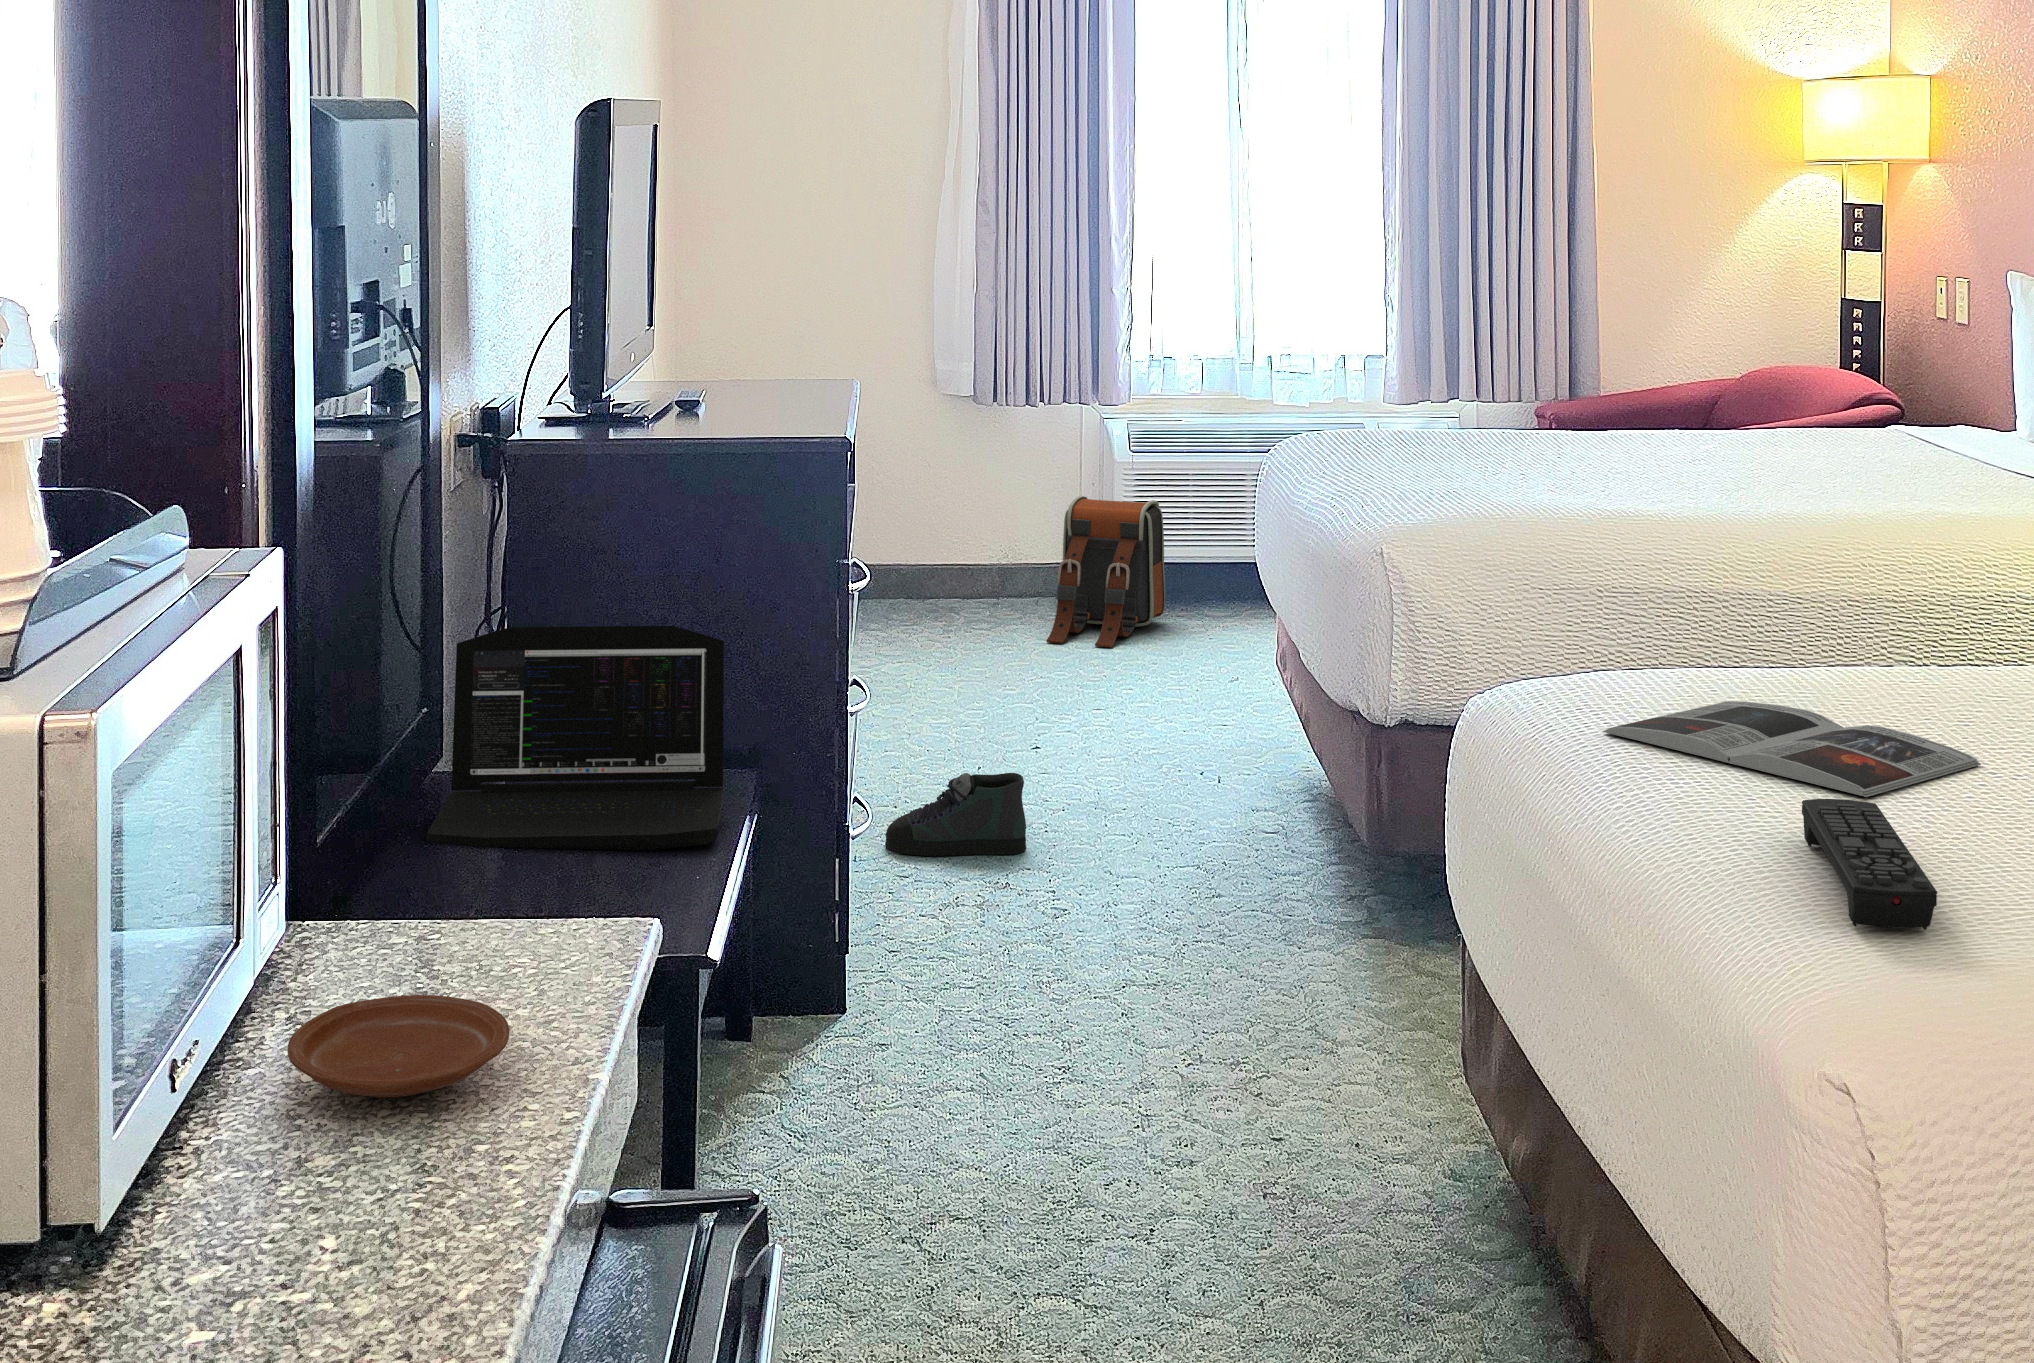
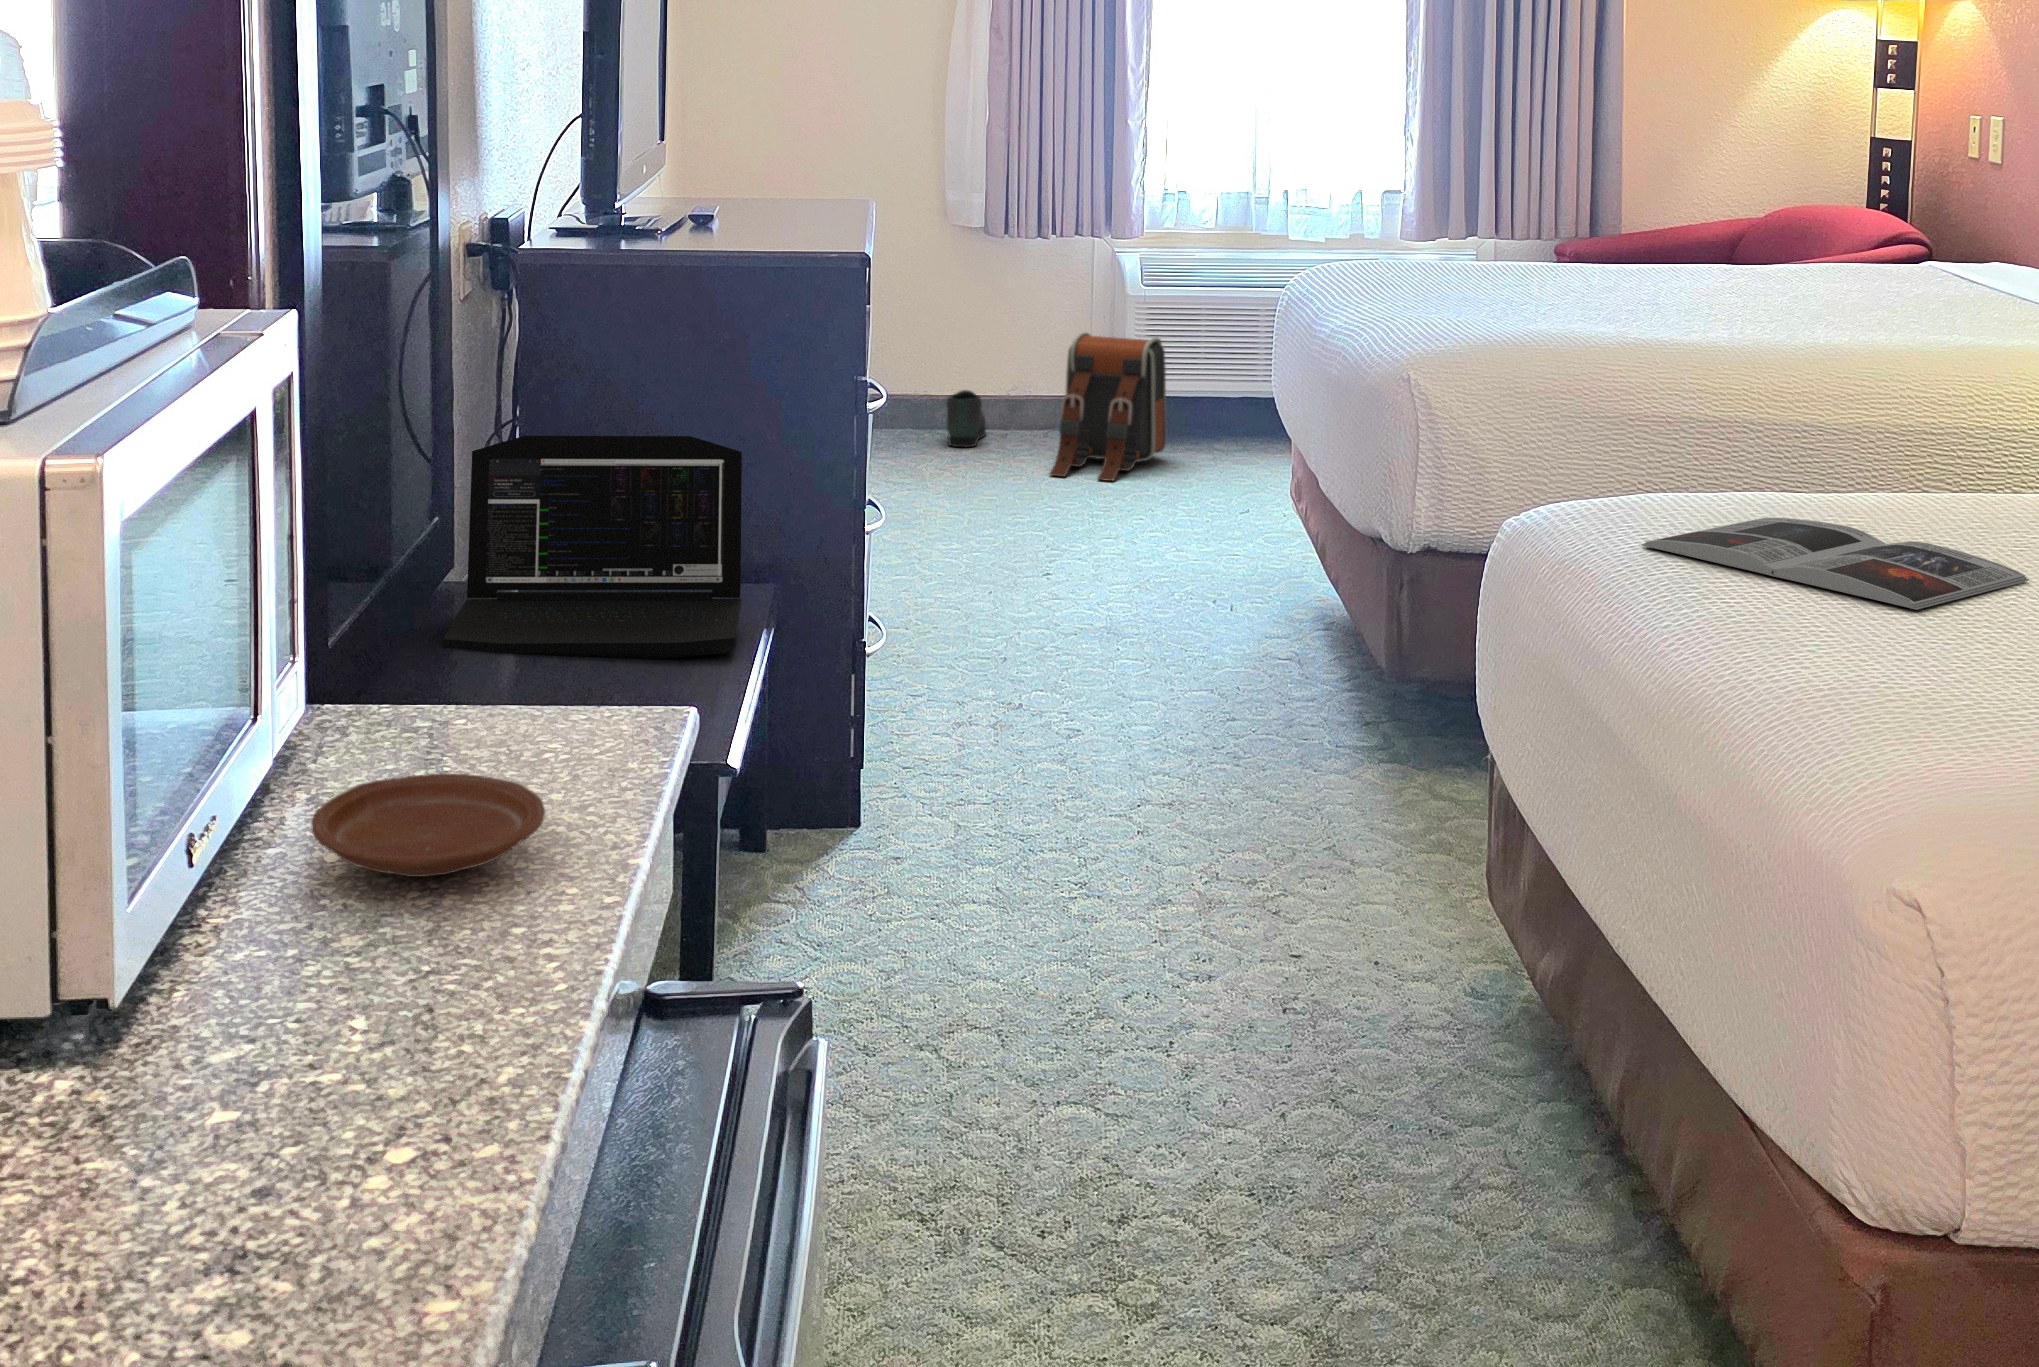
shoe: present [885,773,1026,856] -> present [947,390,986,447]
remote control: present [1802,799,1937,930] -> none [1856,608,2008,737]

